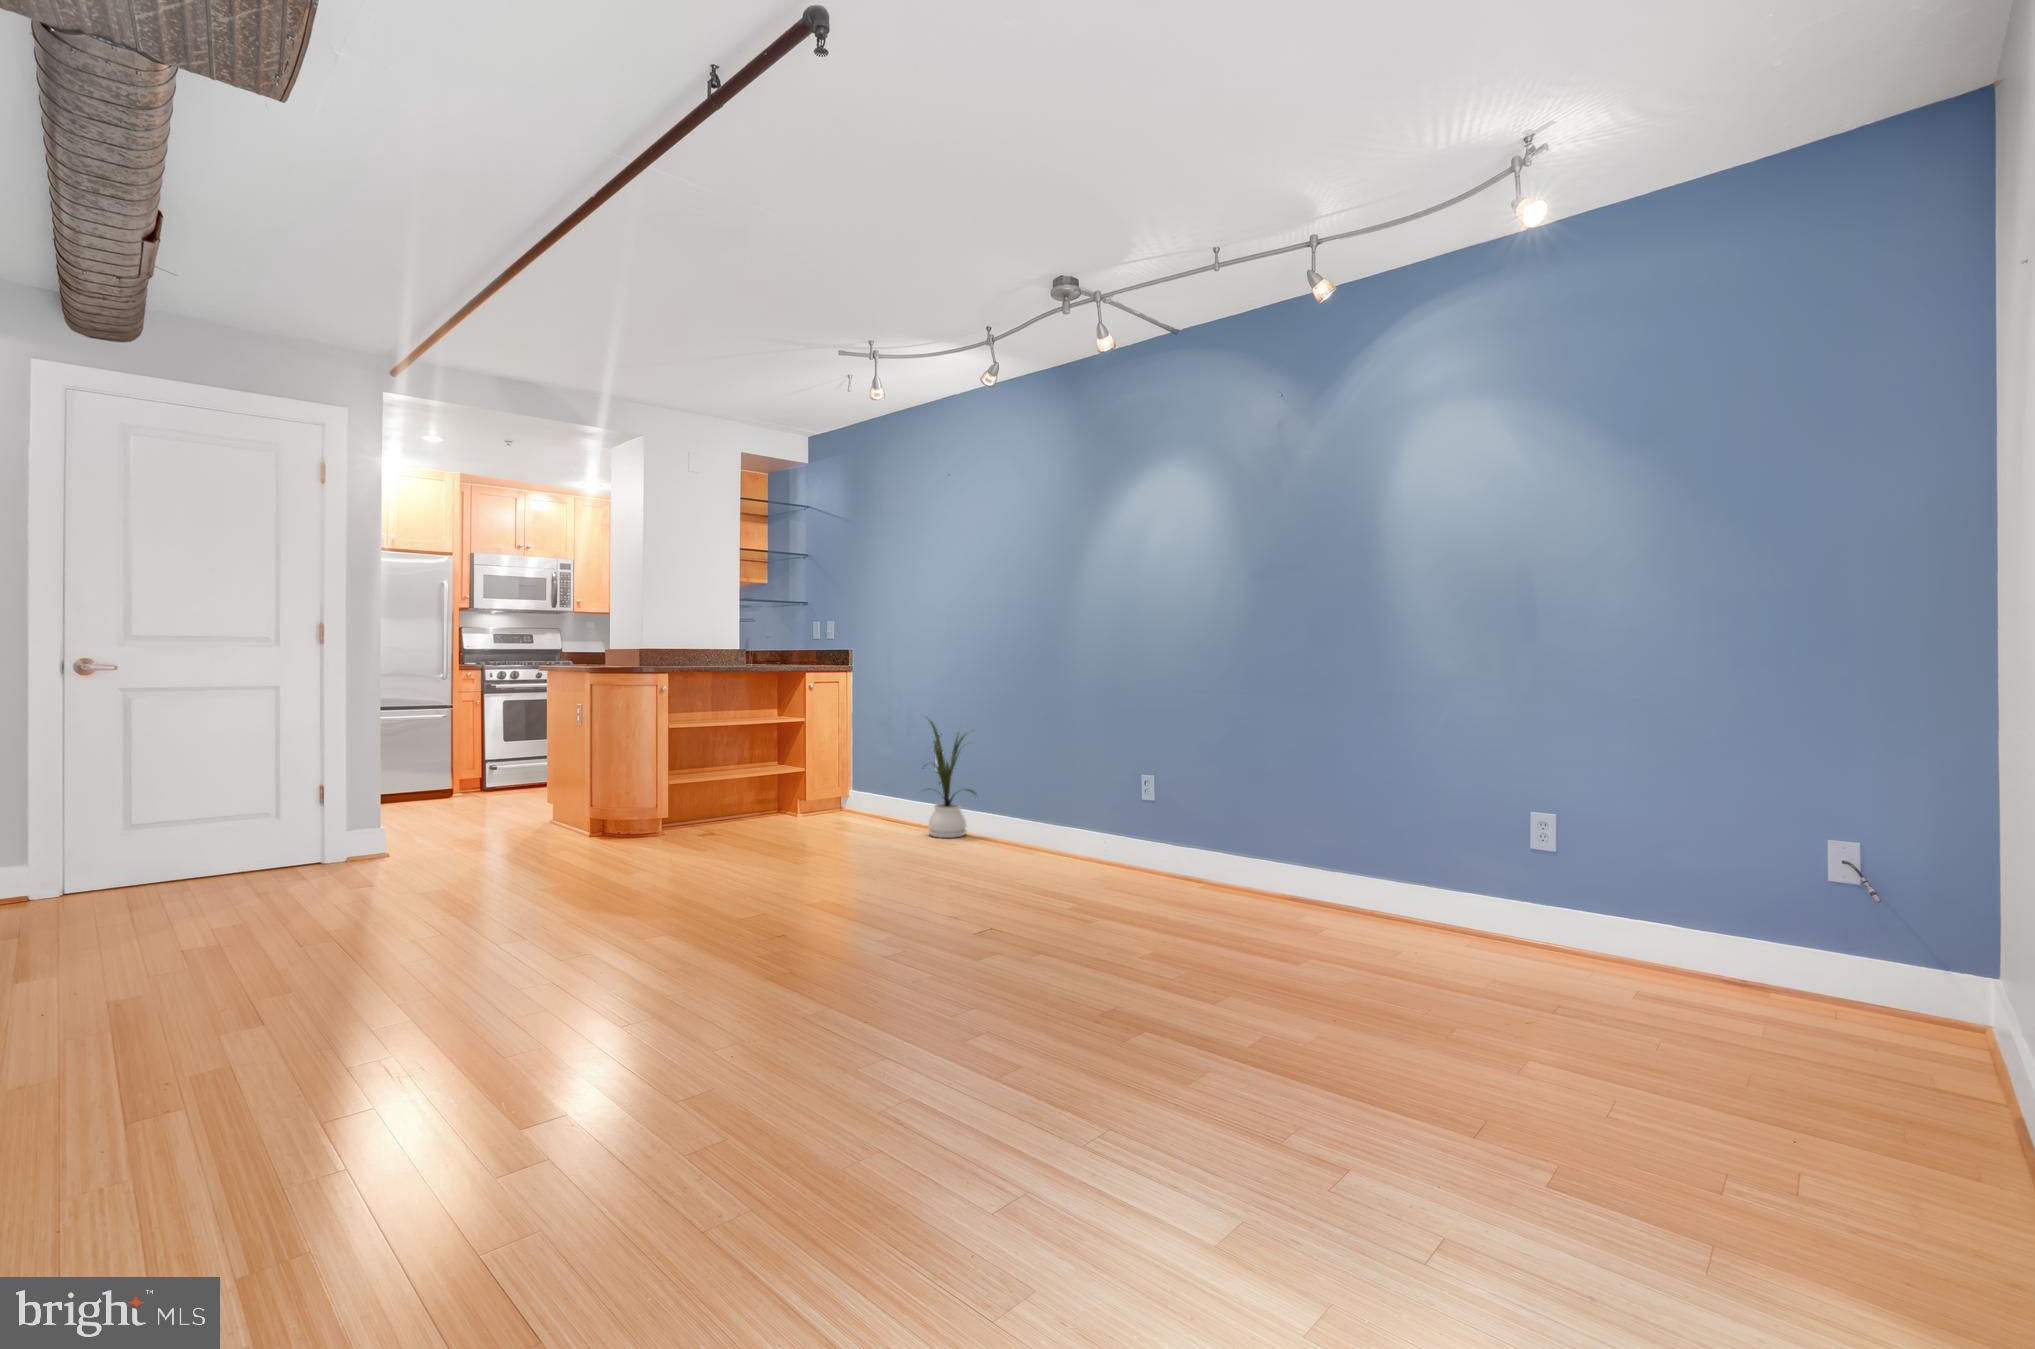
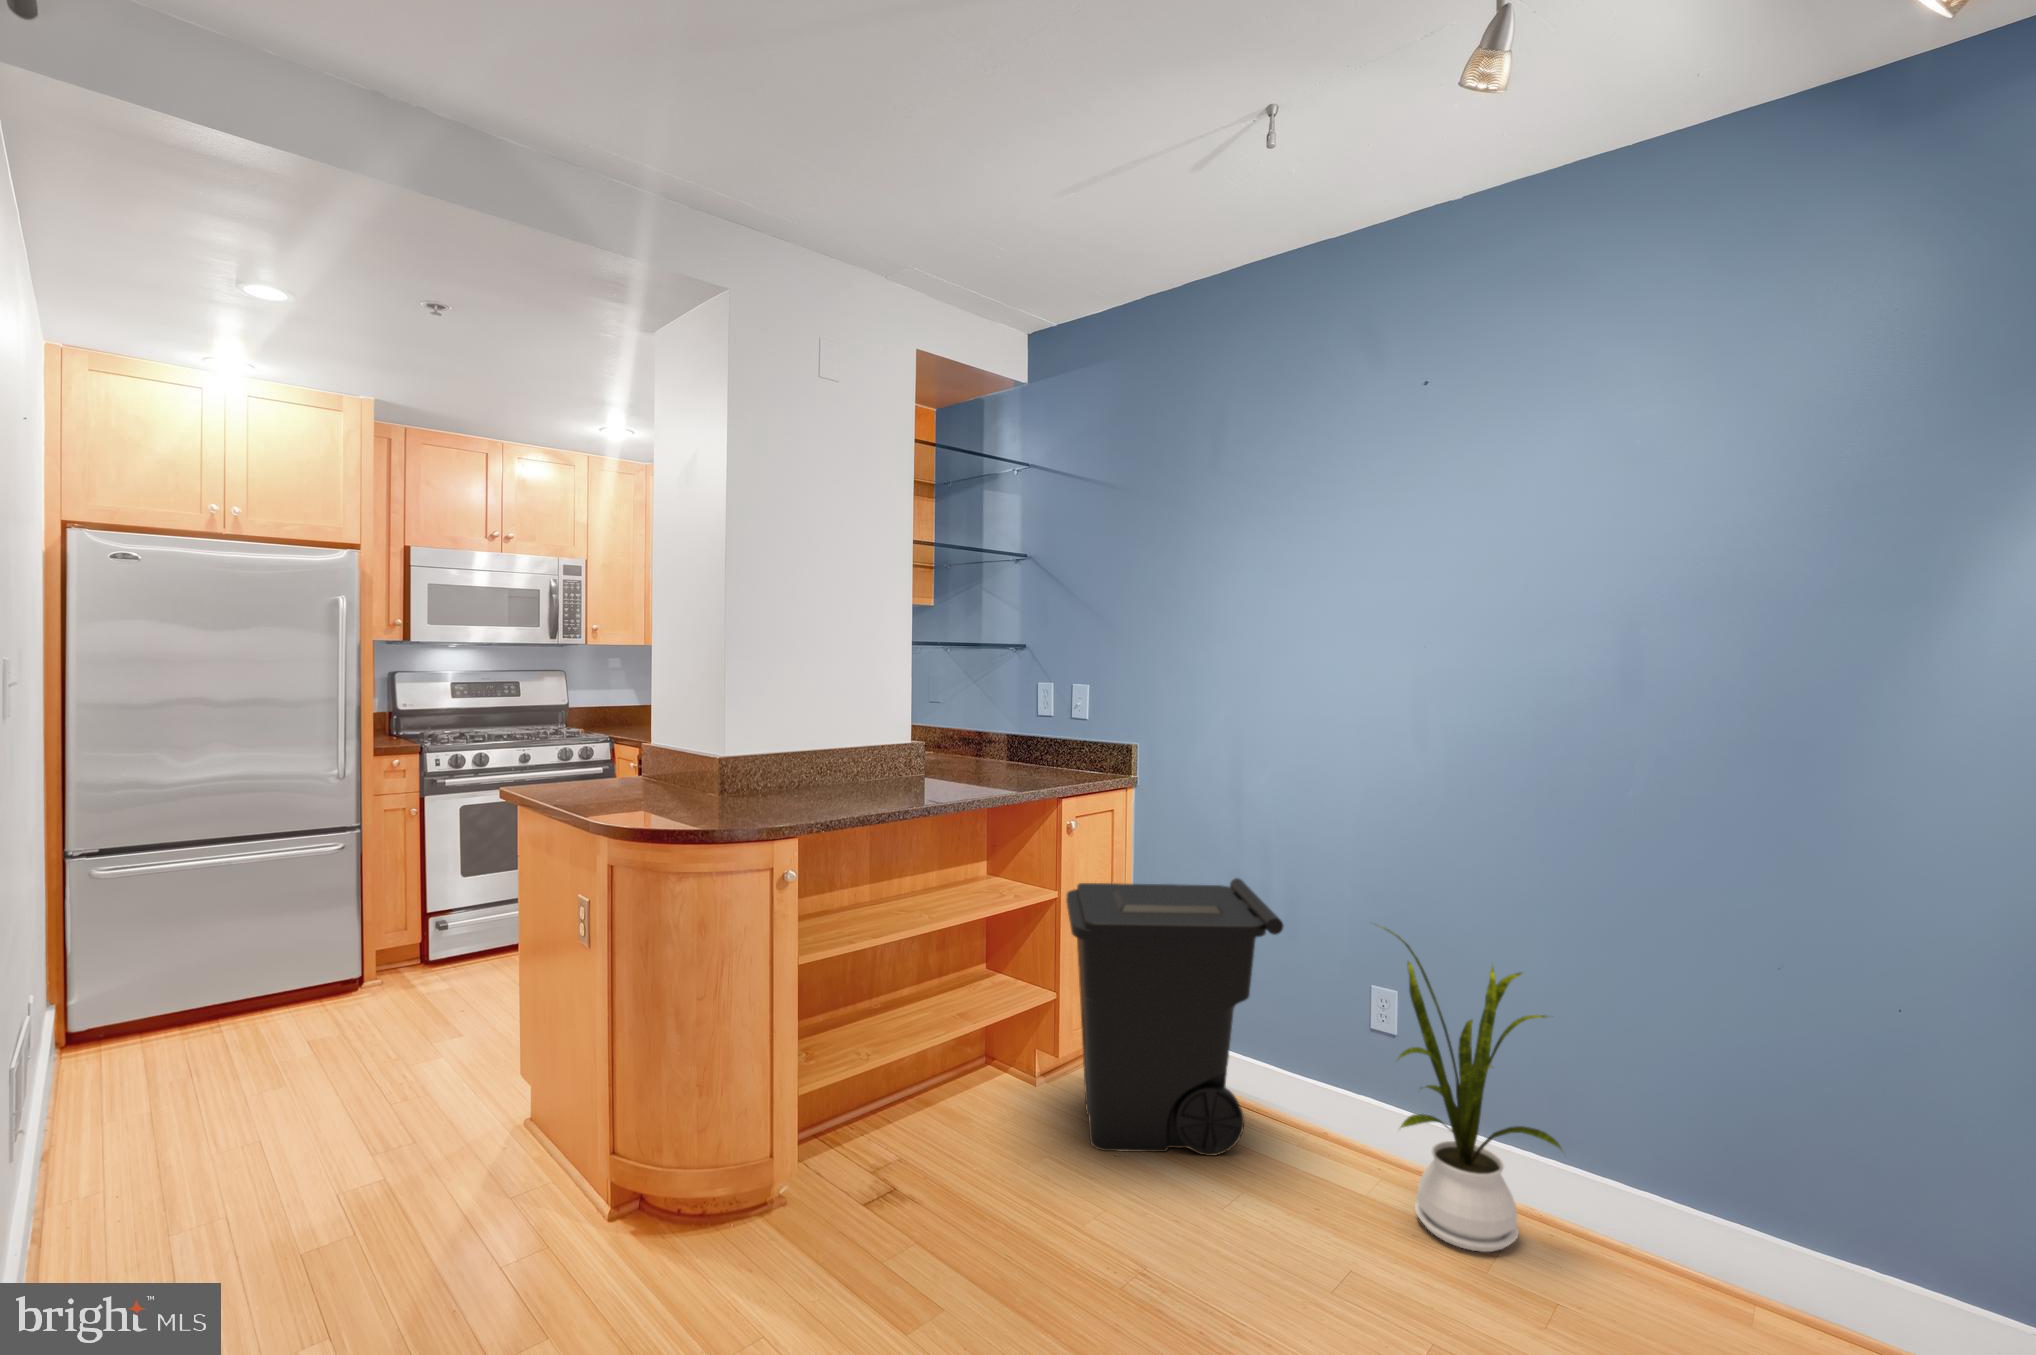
trash can: none [796,711,896,825] -> present [1066,878,1283,1156]

